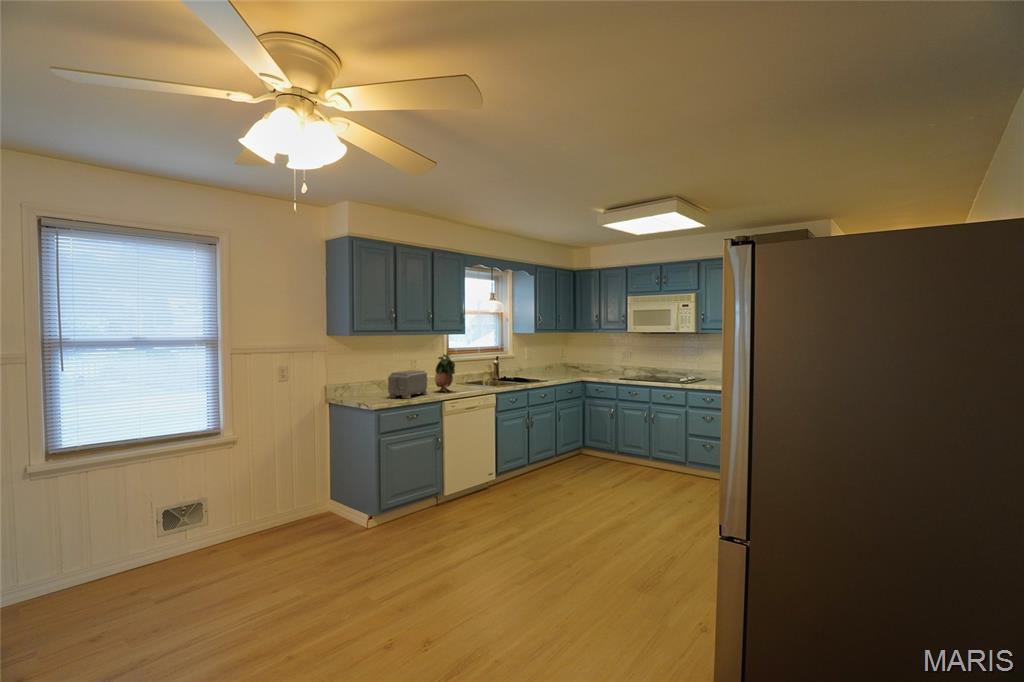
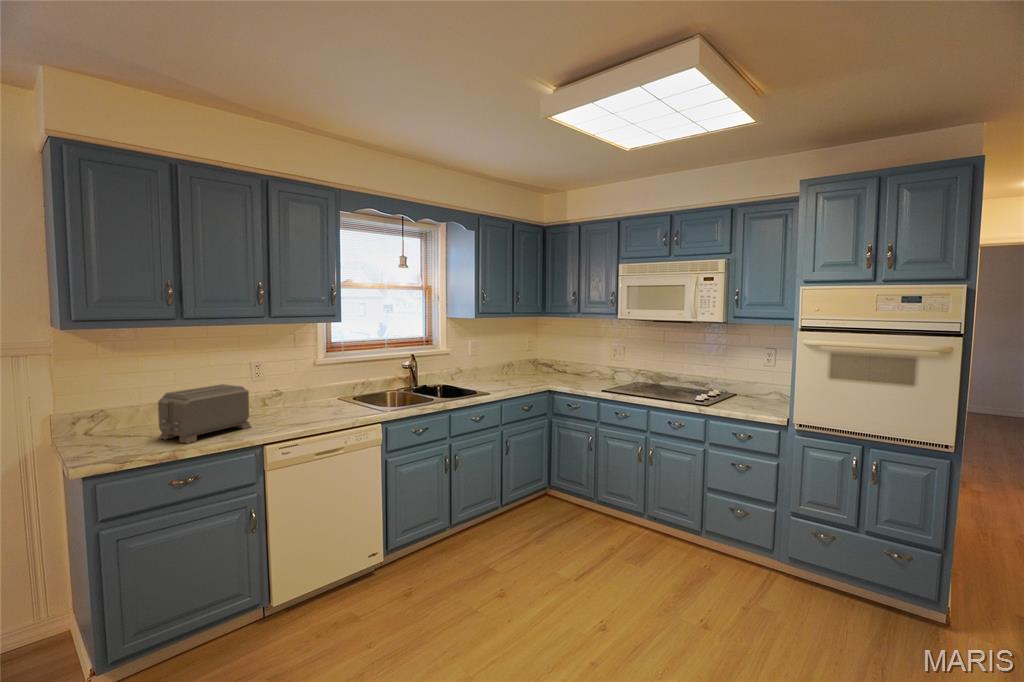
potted plant: present [435,354,455,392] -> none [274,353,312,422]

